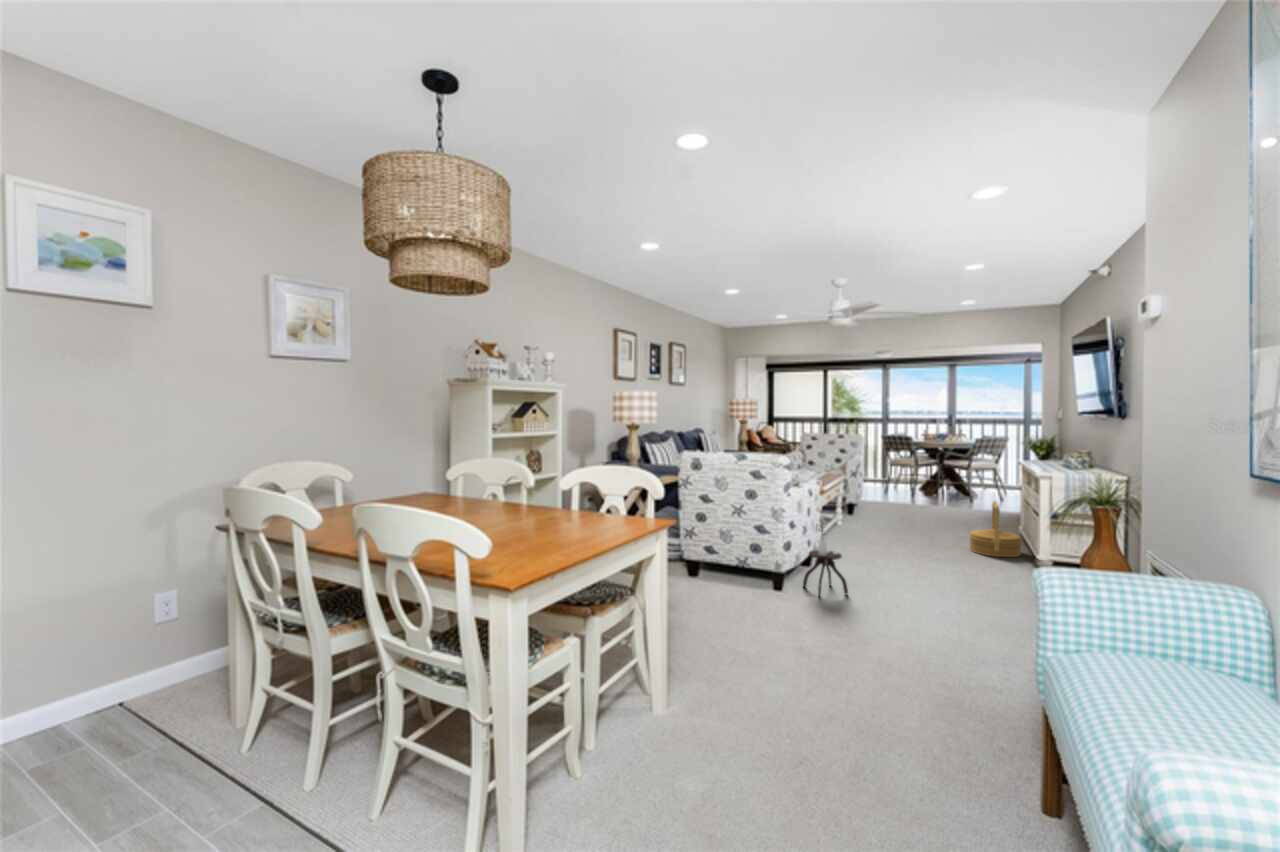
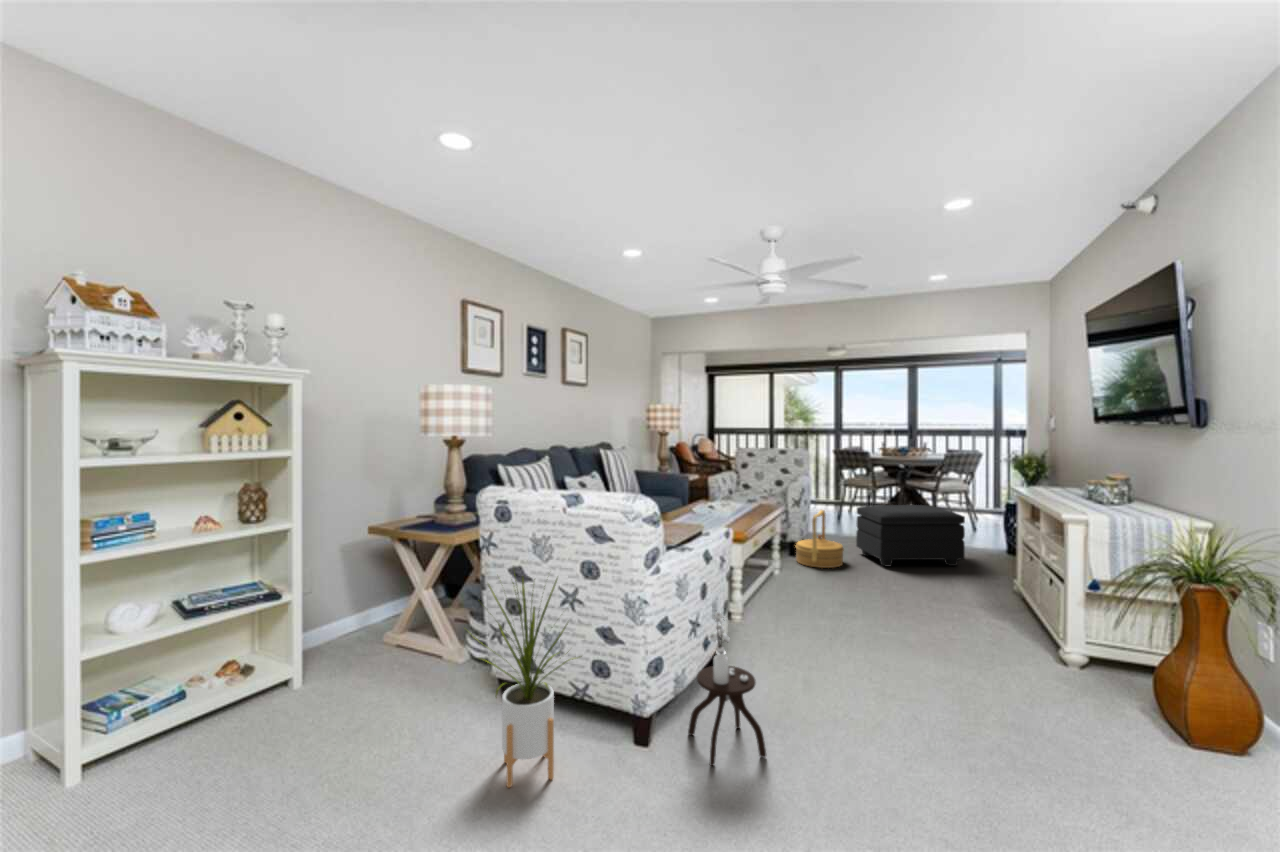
footstool: none [901,476,984,521] -> present [856,505,965,566]
house plant: none [693,490,751,600] -> present [477,577,573,787]
woven basket: present [969,501,1022,557] -> present [796,510,844,568]

